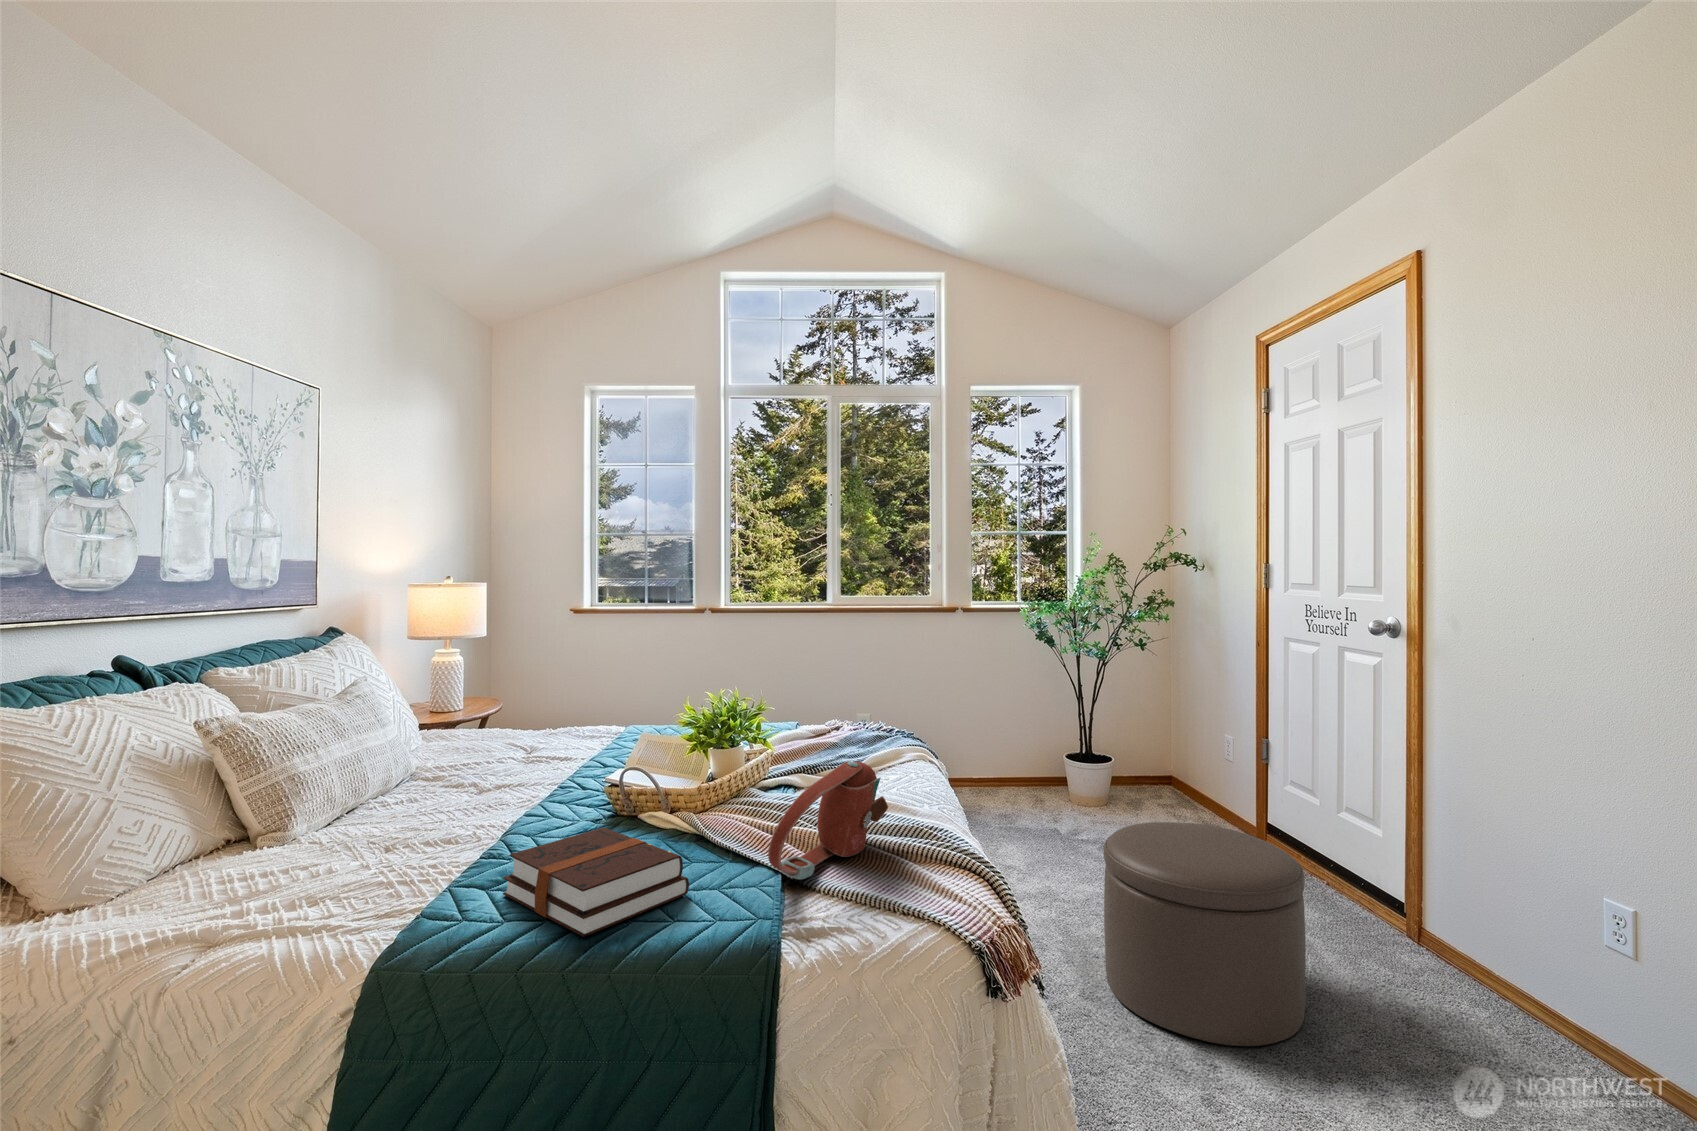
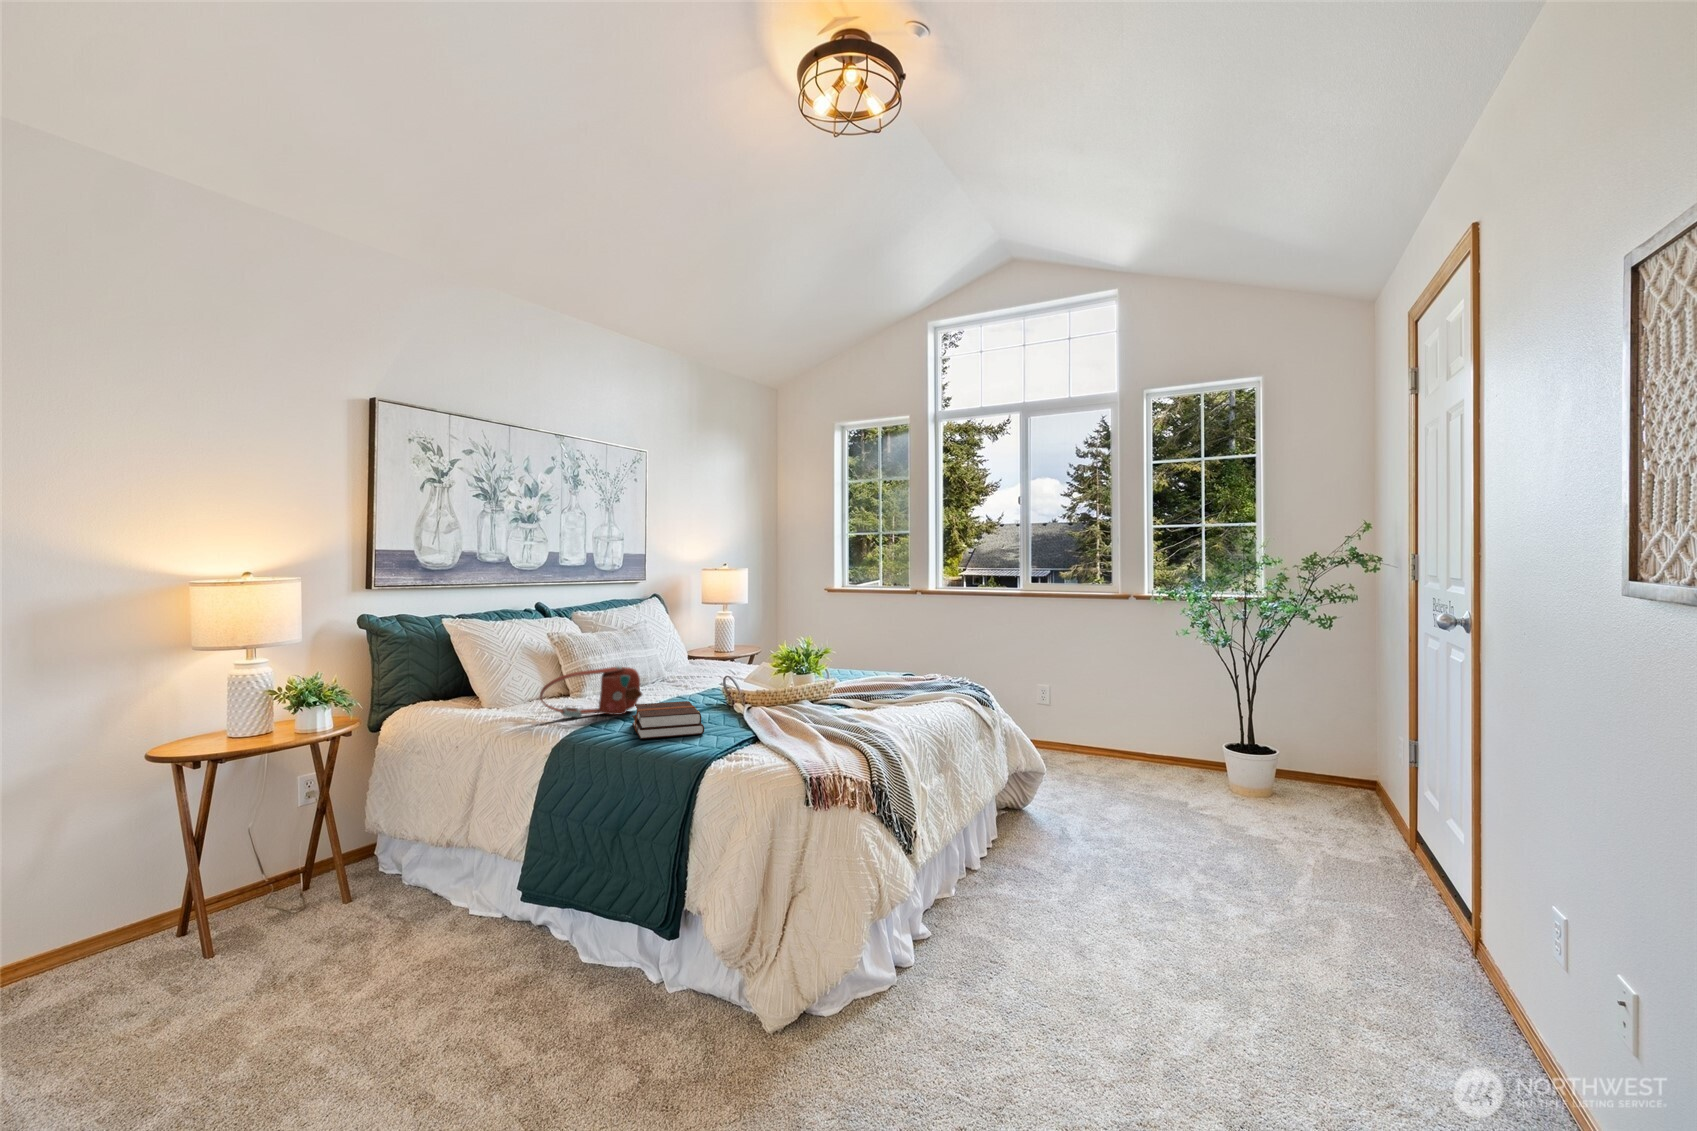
handbag: present [768,761,888,879] -> present [540,666,642,717]
ottoman: present [1104,822,1306,1046] -> none [1076,775,1239,949]

